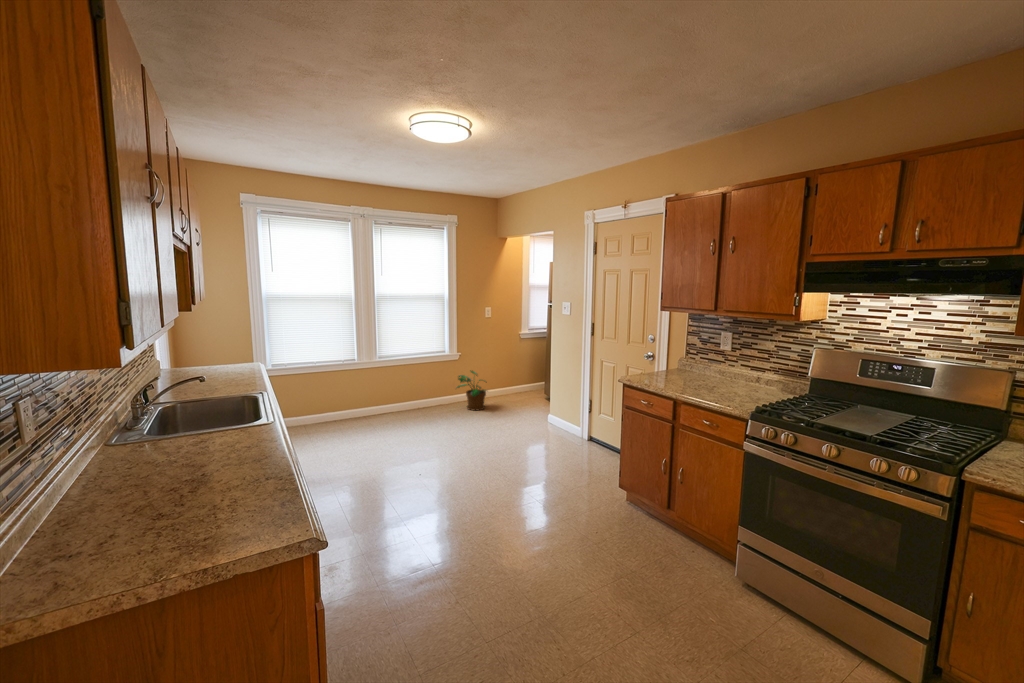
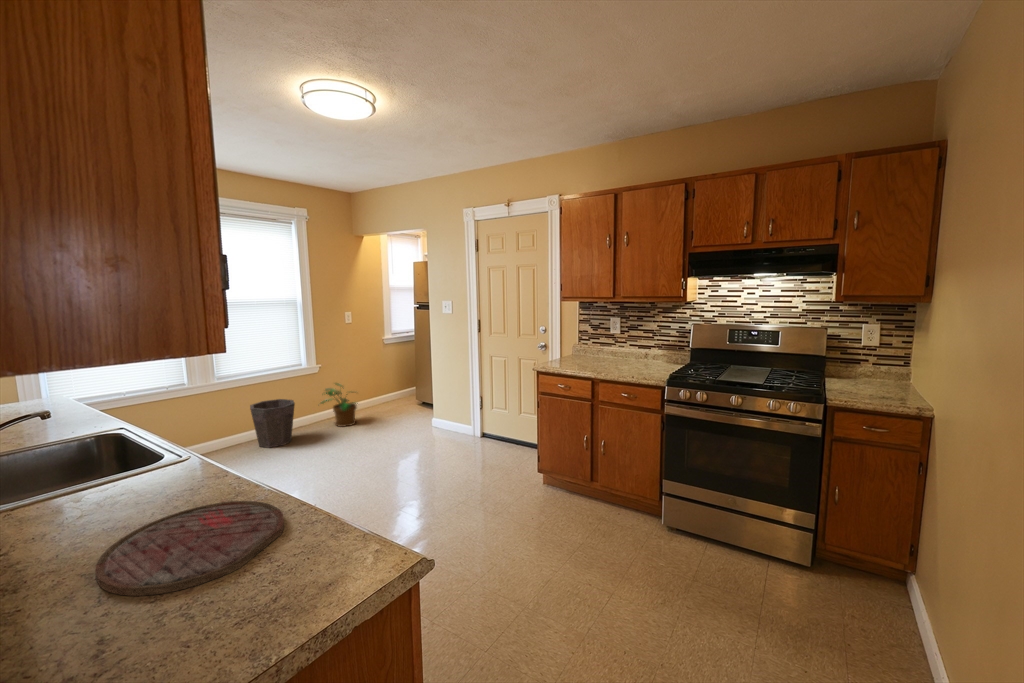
waste bin: none [398,380,433,420] -> present [250,399,295,448]
cutting board: none [152,462,284,519] -> present [95,501,284,596]

